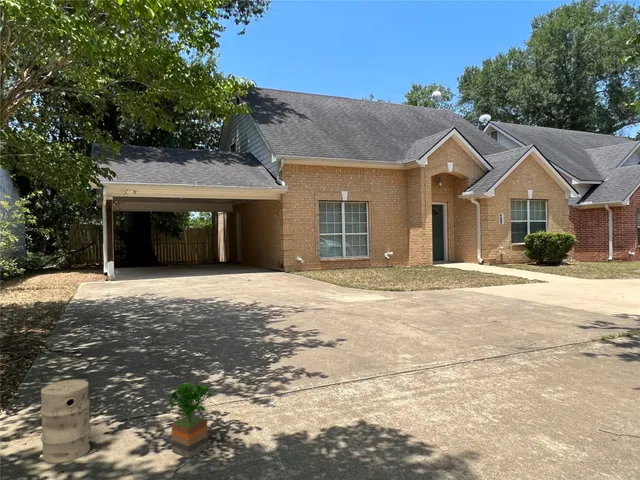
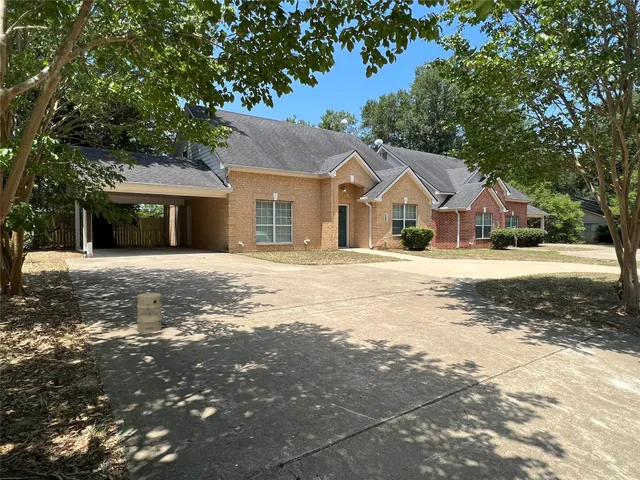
potted tree: present [169,383,214,458] -> none [206,293,229,329]

